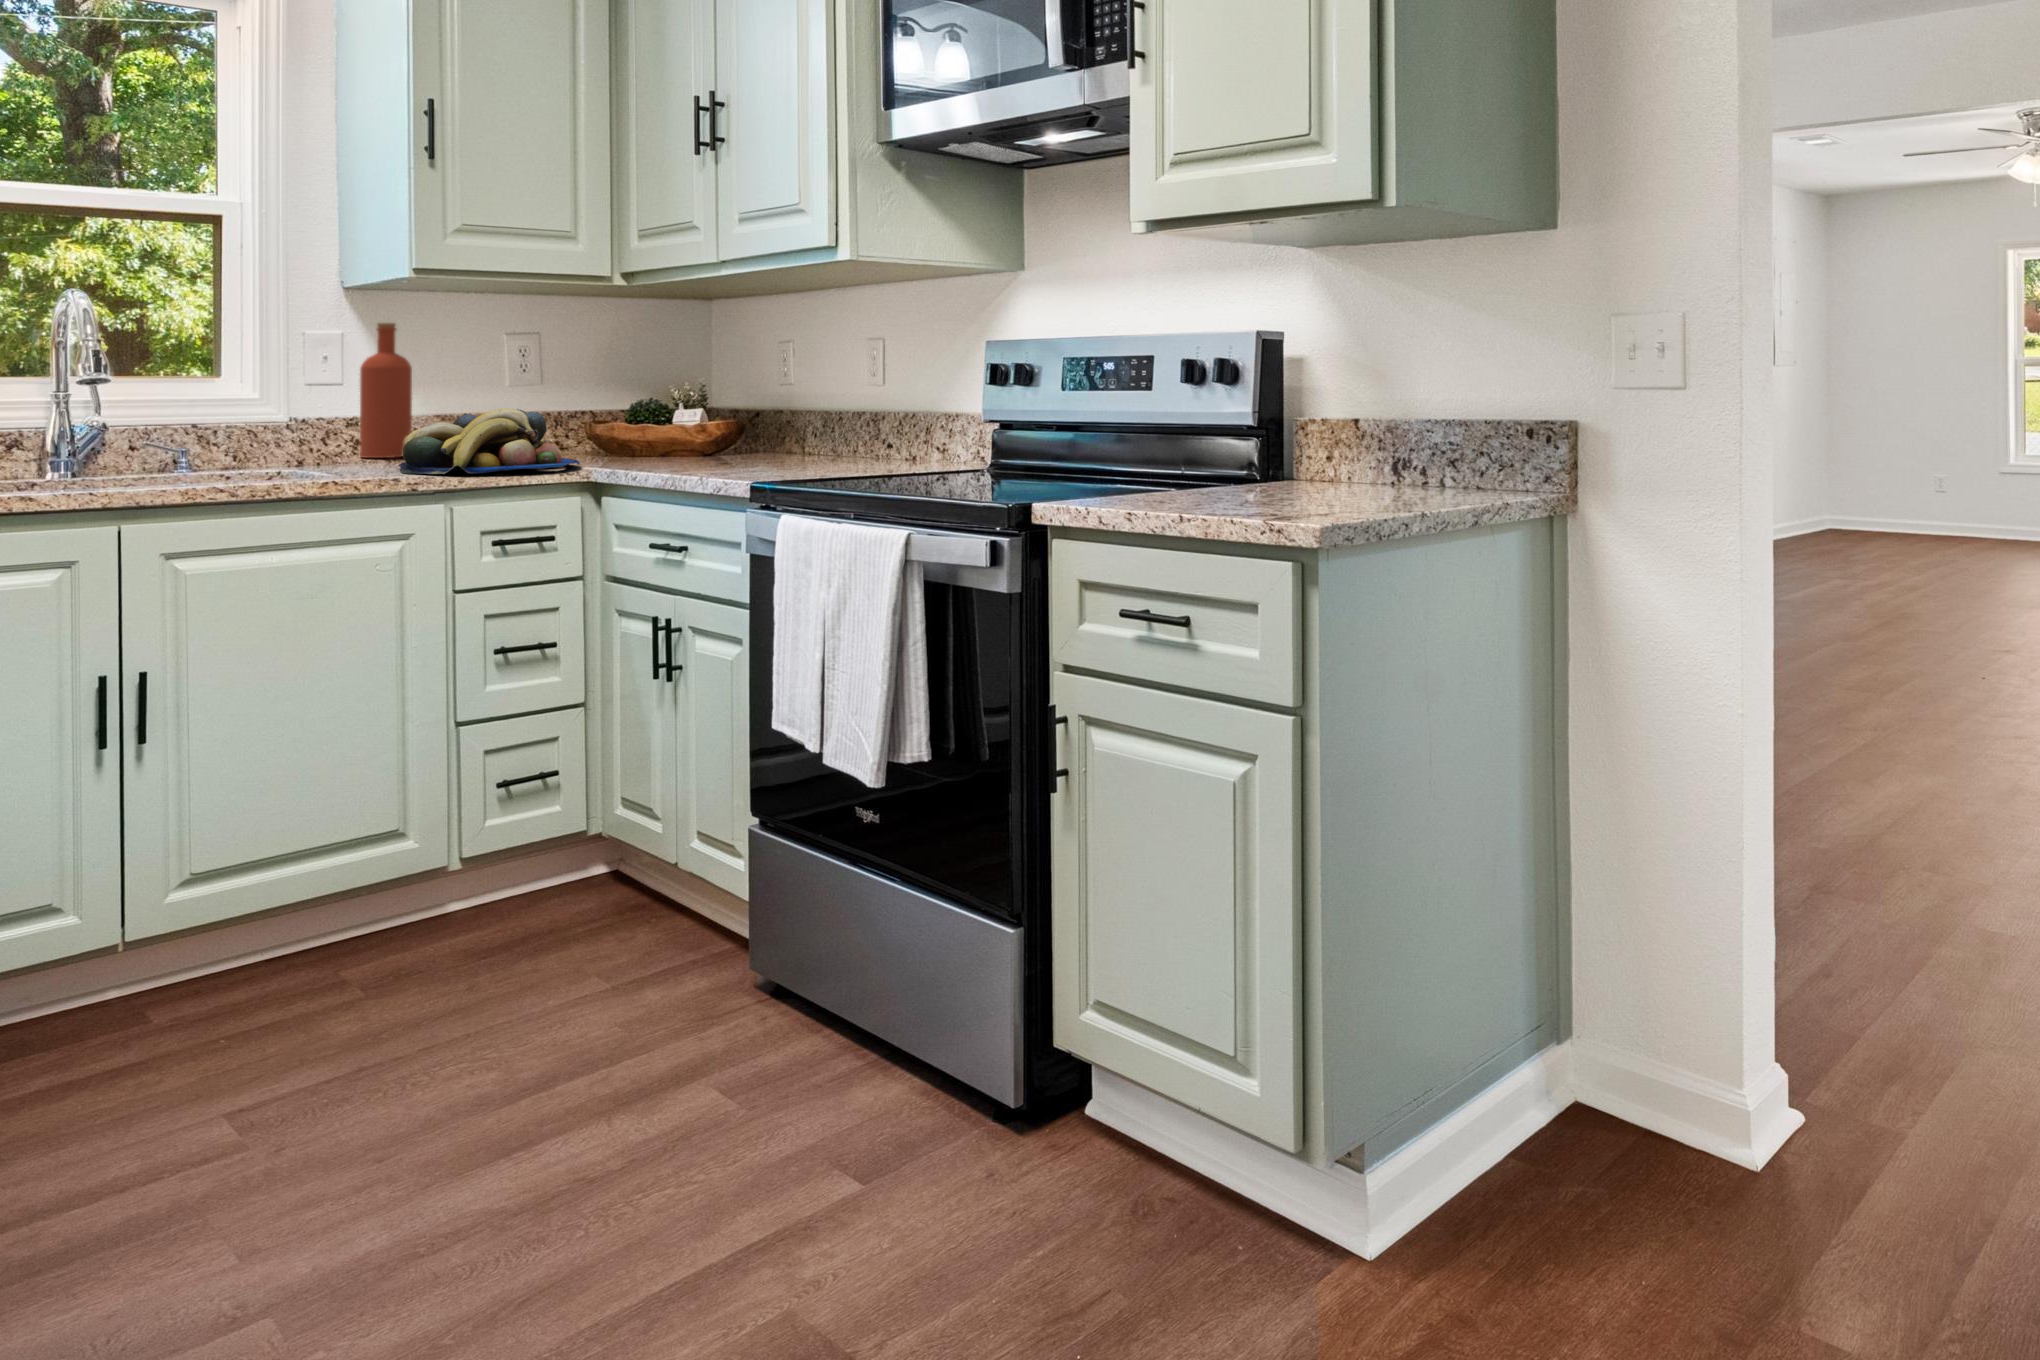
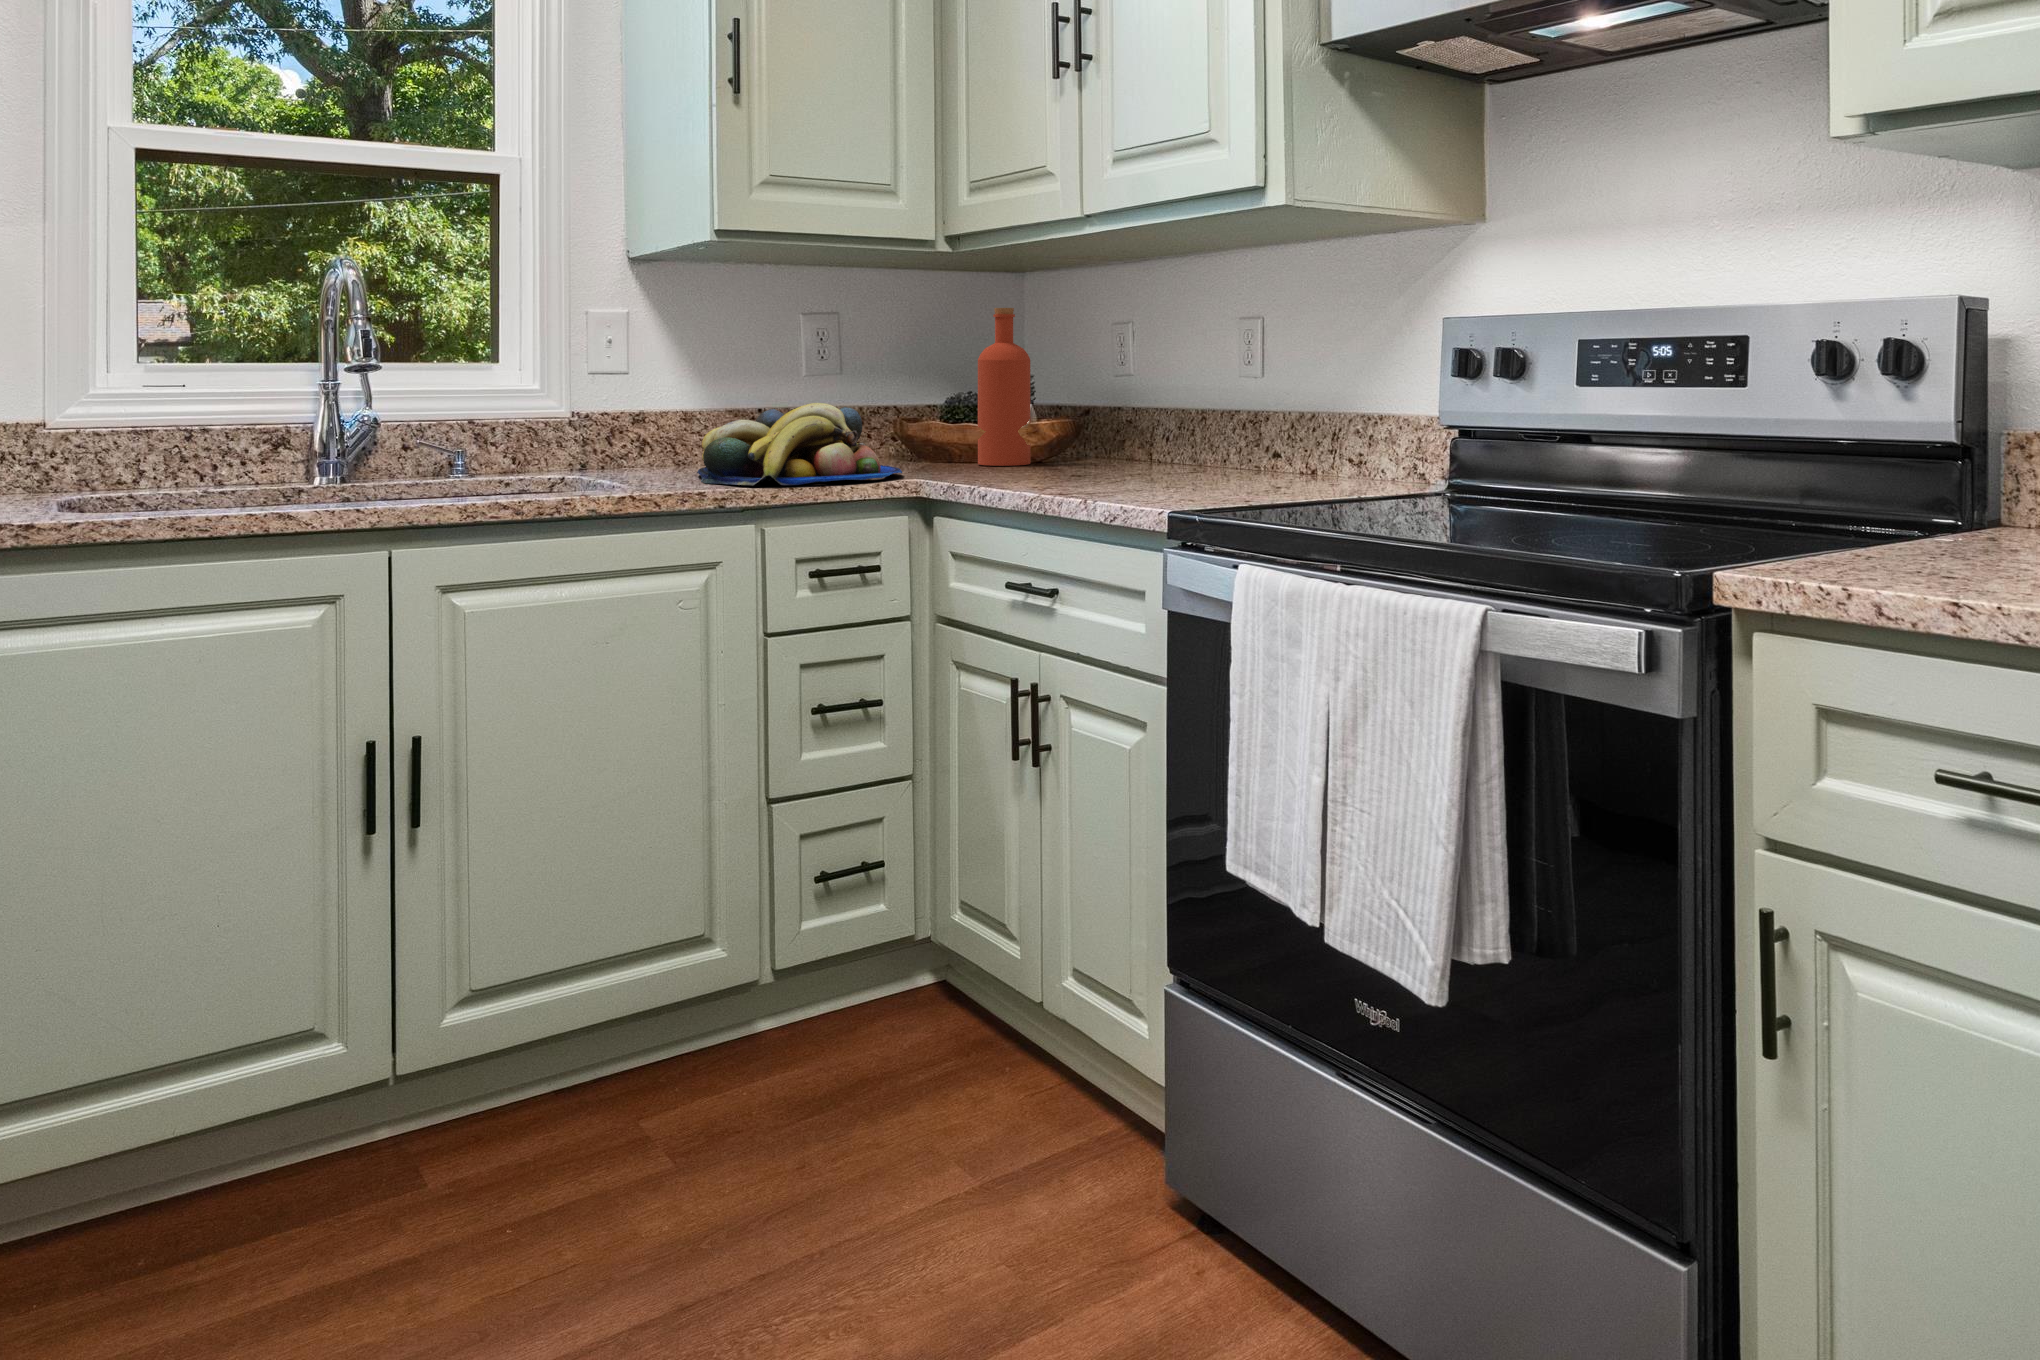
bottle: present [360,323,412,458] -> present [978,308,1031,466]

